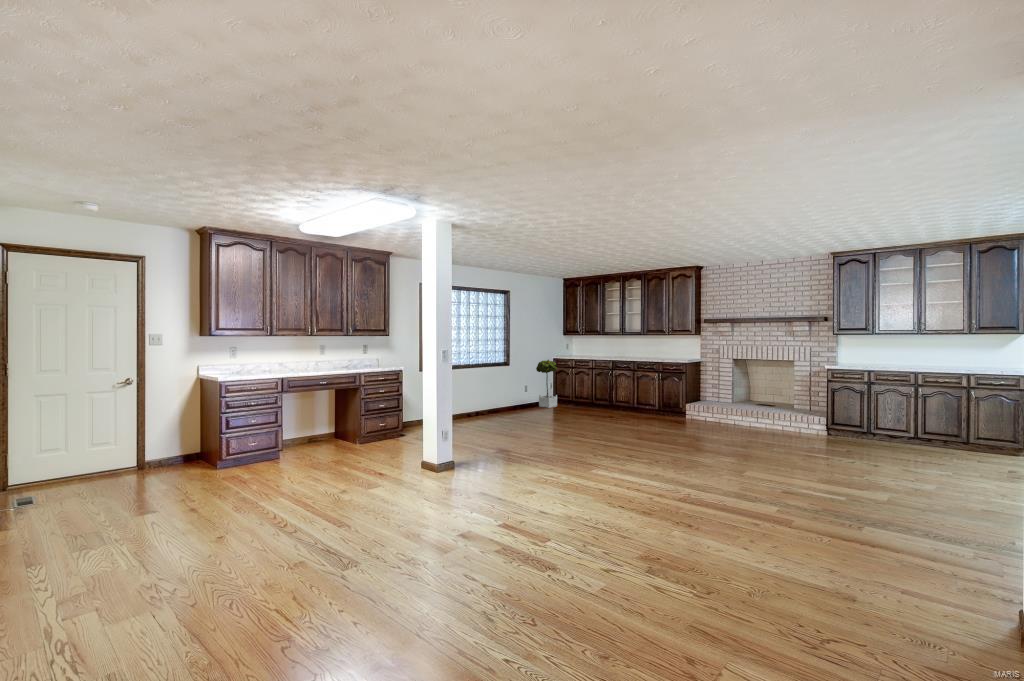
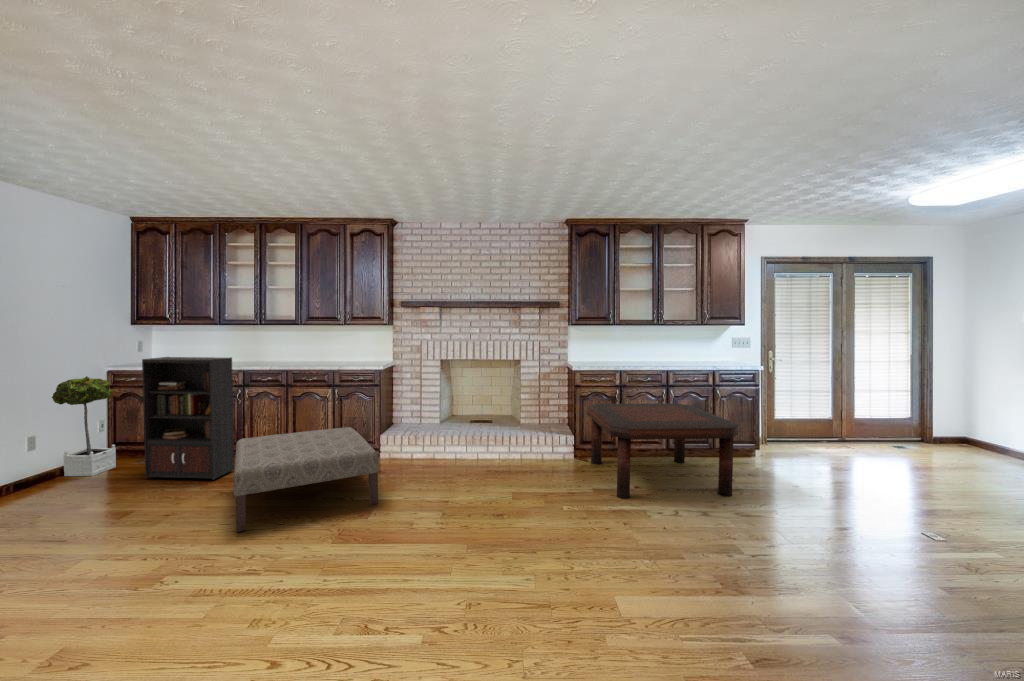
bookcase: none [570,351,623,414] -> present [142,357,234,480]
ottoman: none [605,393,672,431] -> present [234,427,379,532]
coffee table: none [819,395,934,462] -> present [587,403,738,499]

